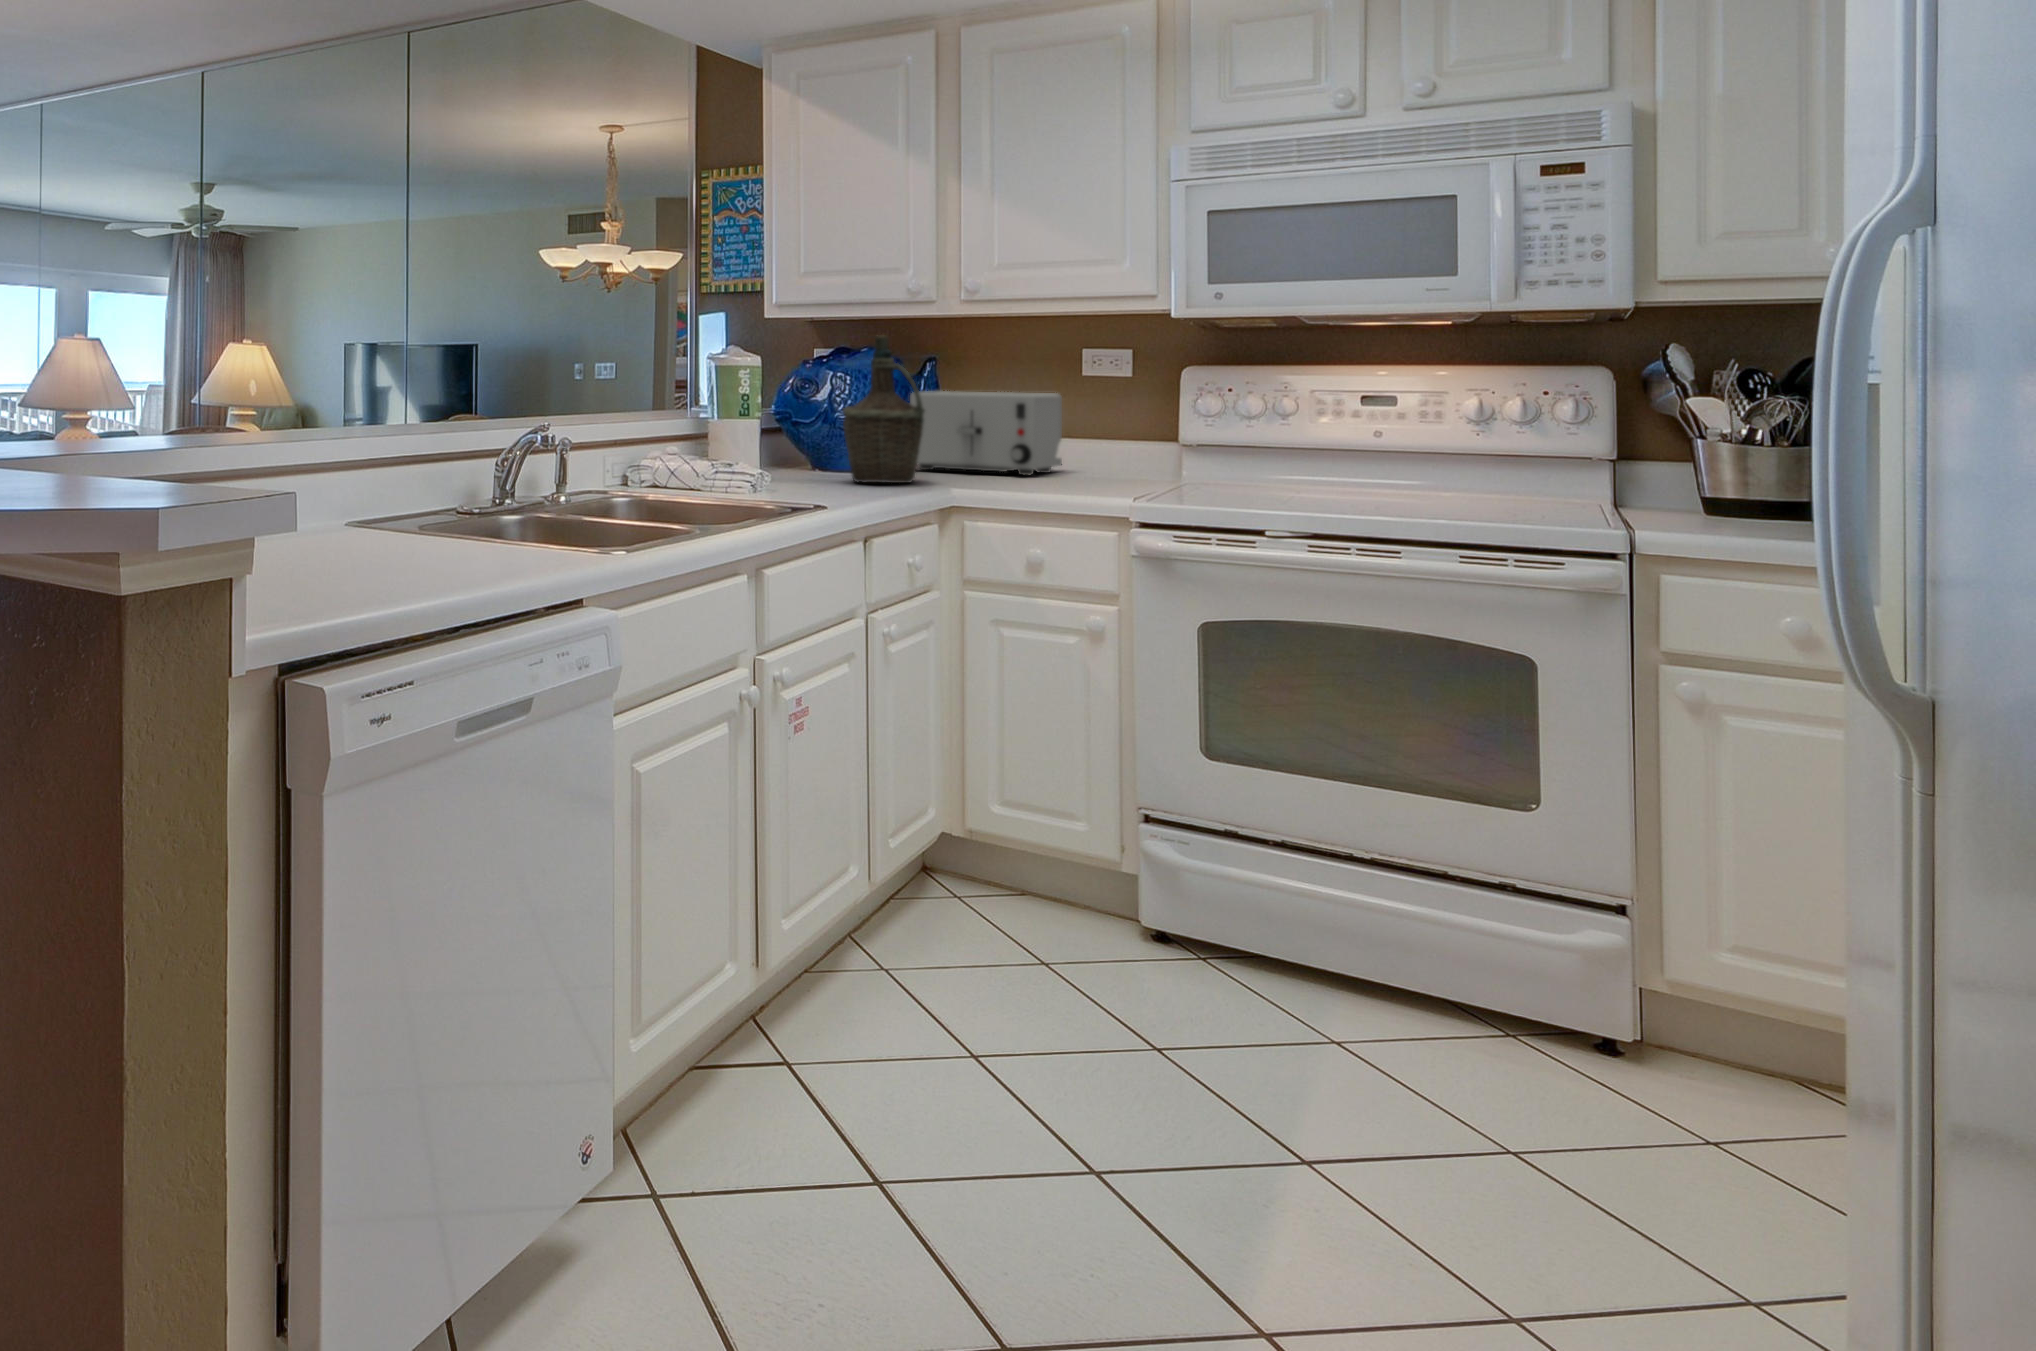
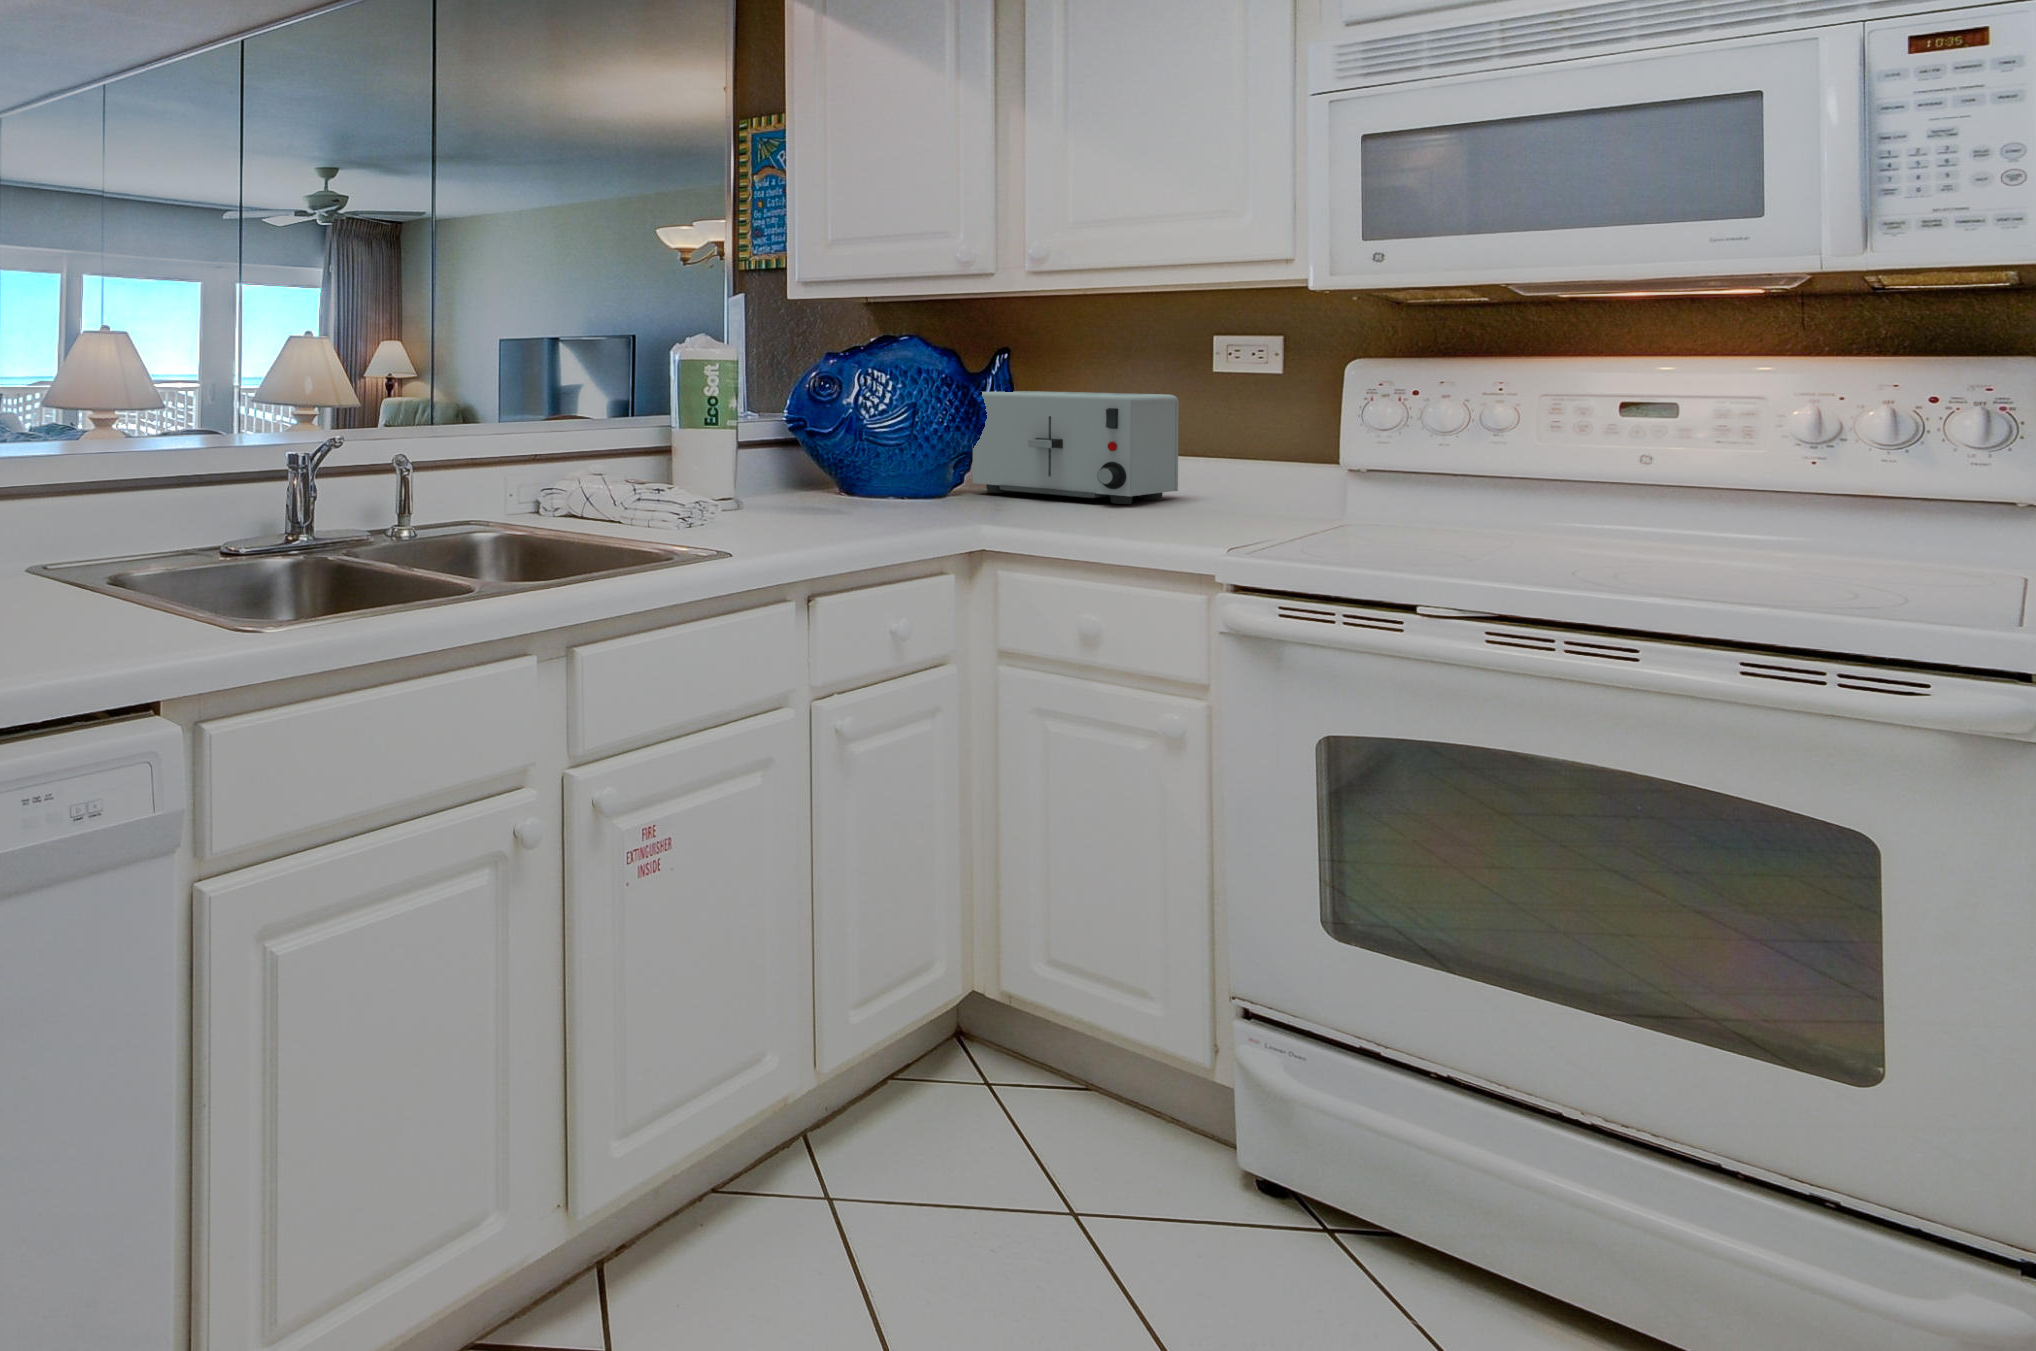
bottle: present [843,335,925,483] -> none [862,318,971,513]

